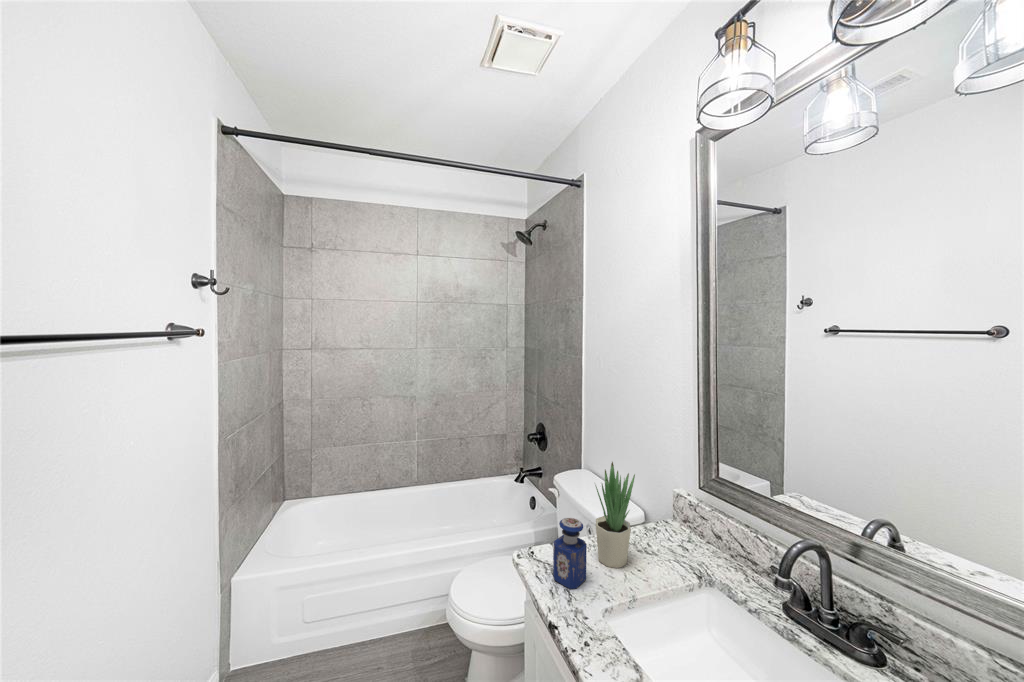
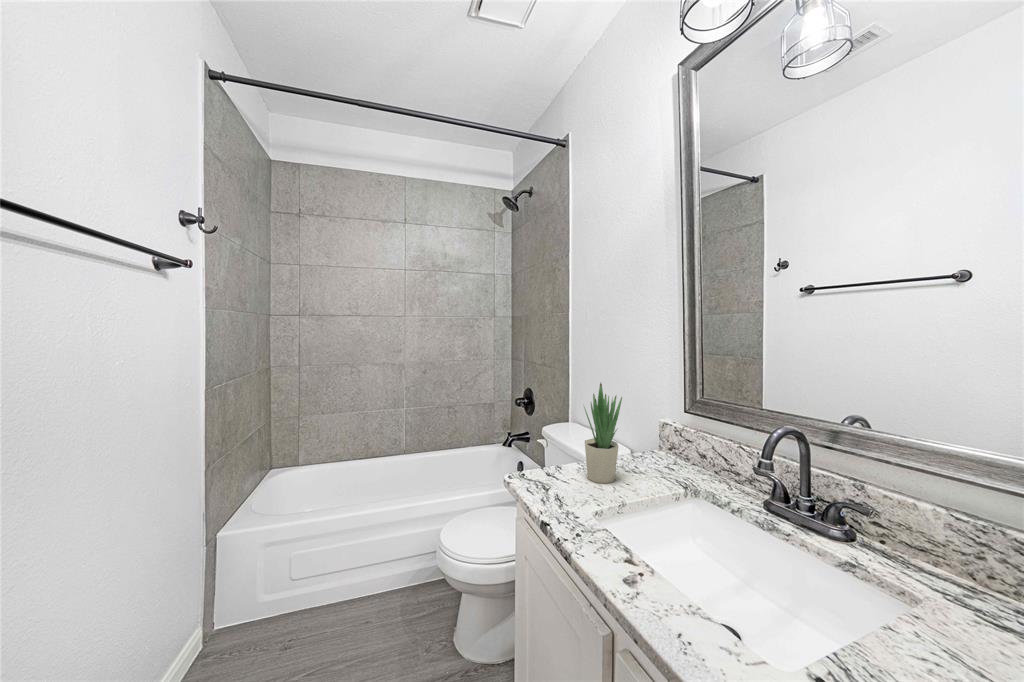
perfume bottle: present [553,518,587,589] -> none [544,434,577,498]

